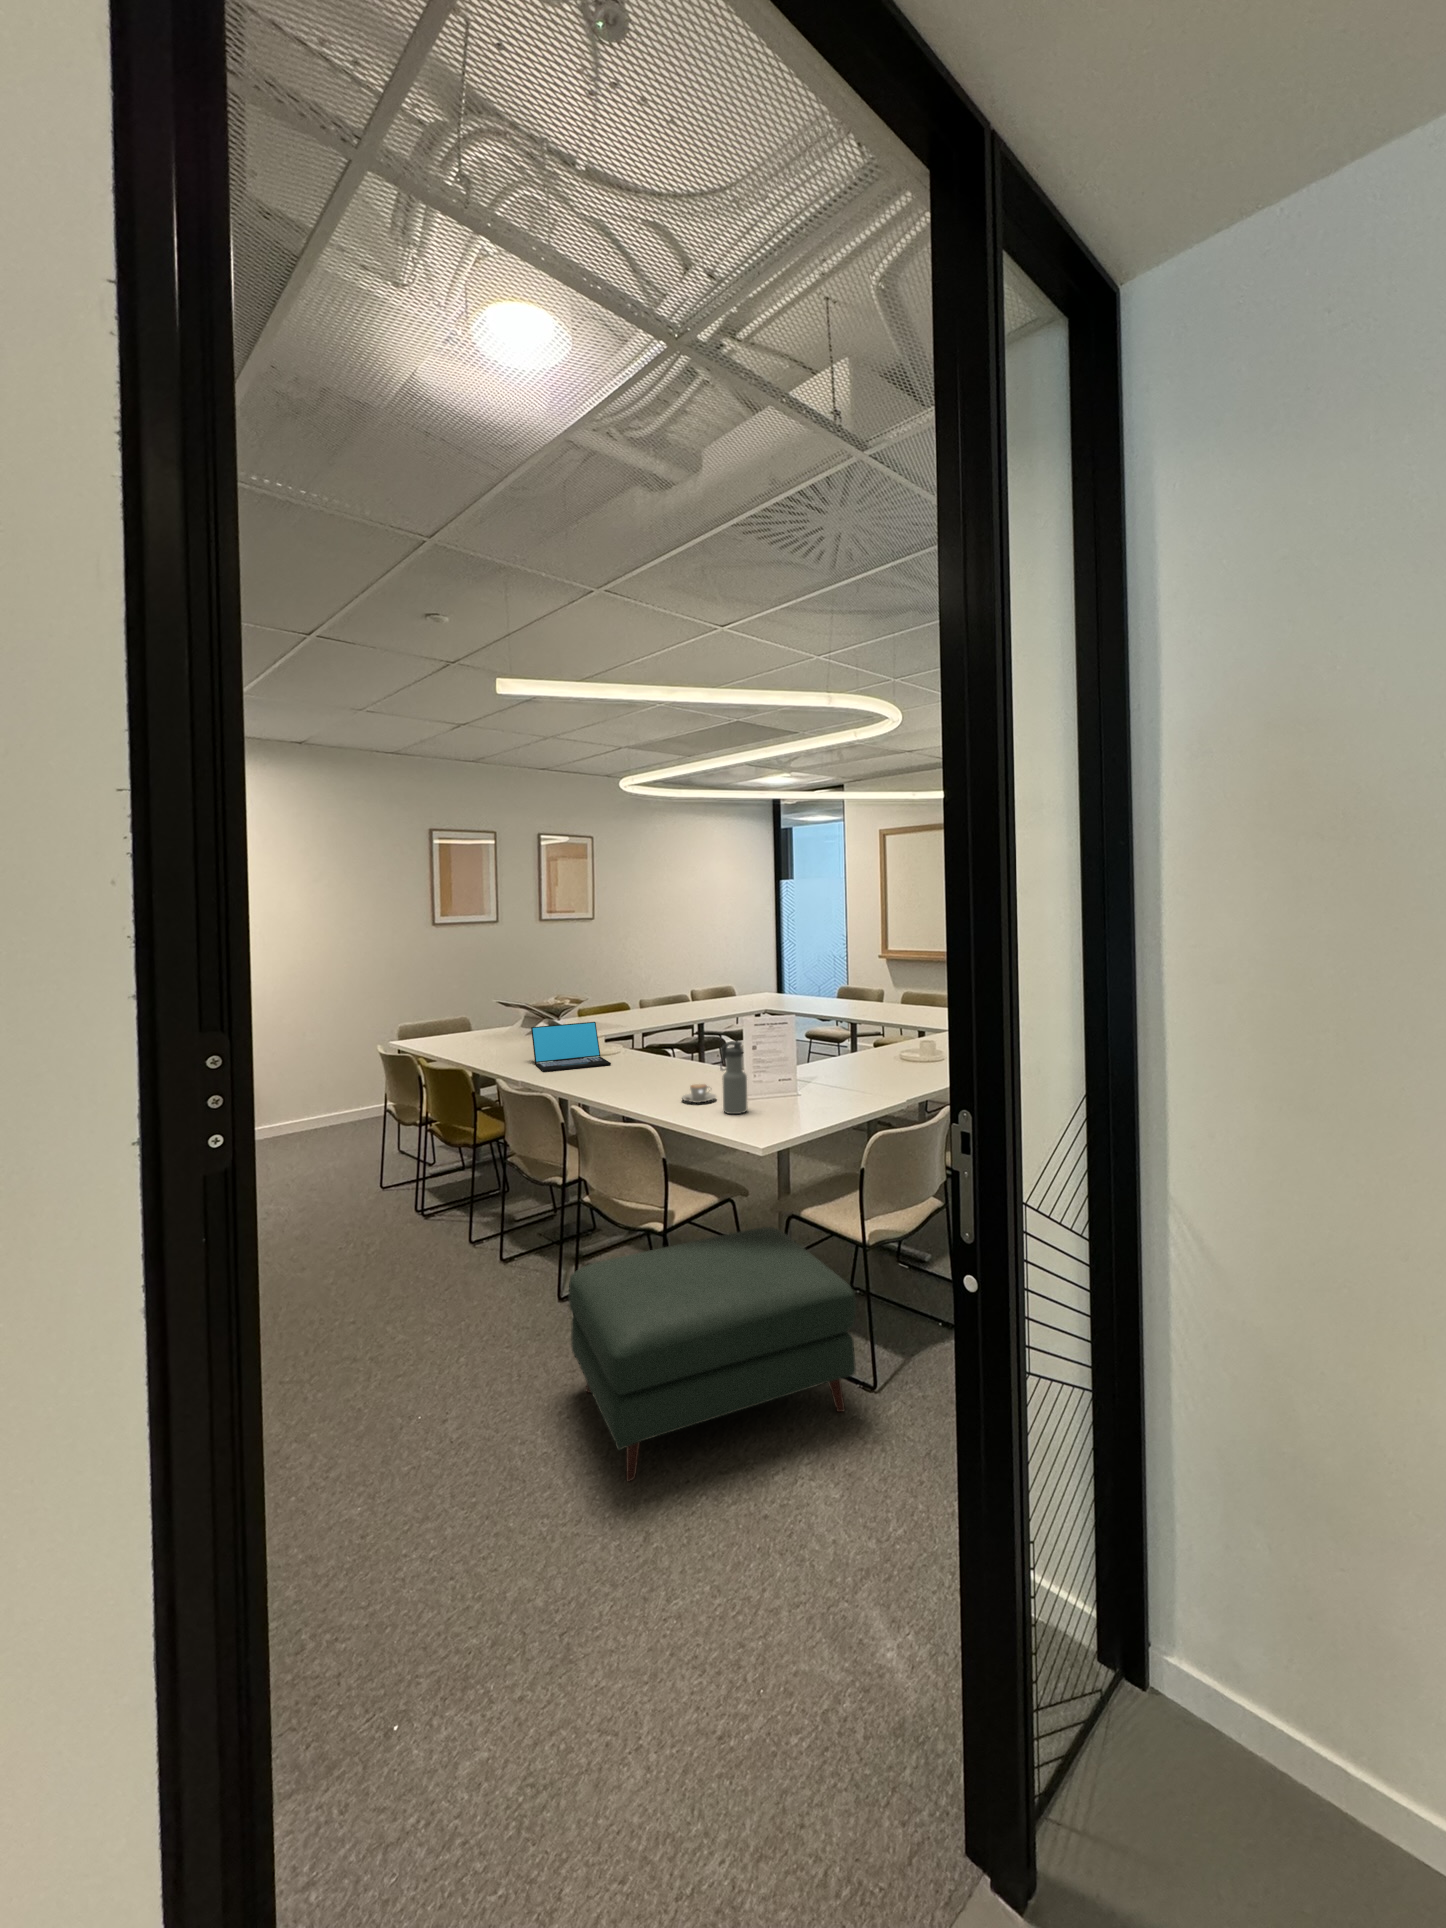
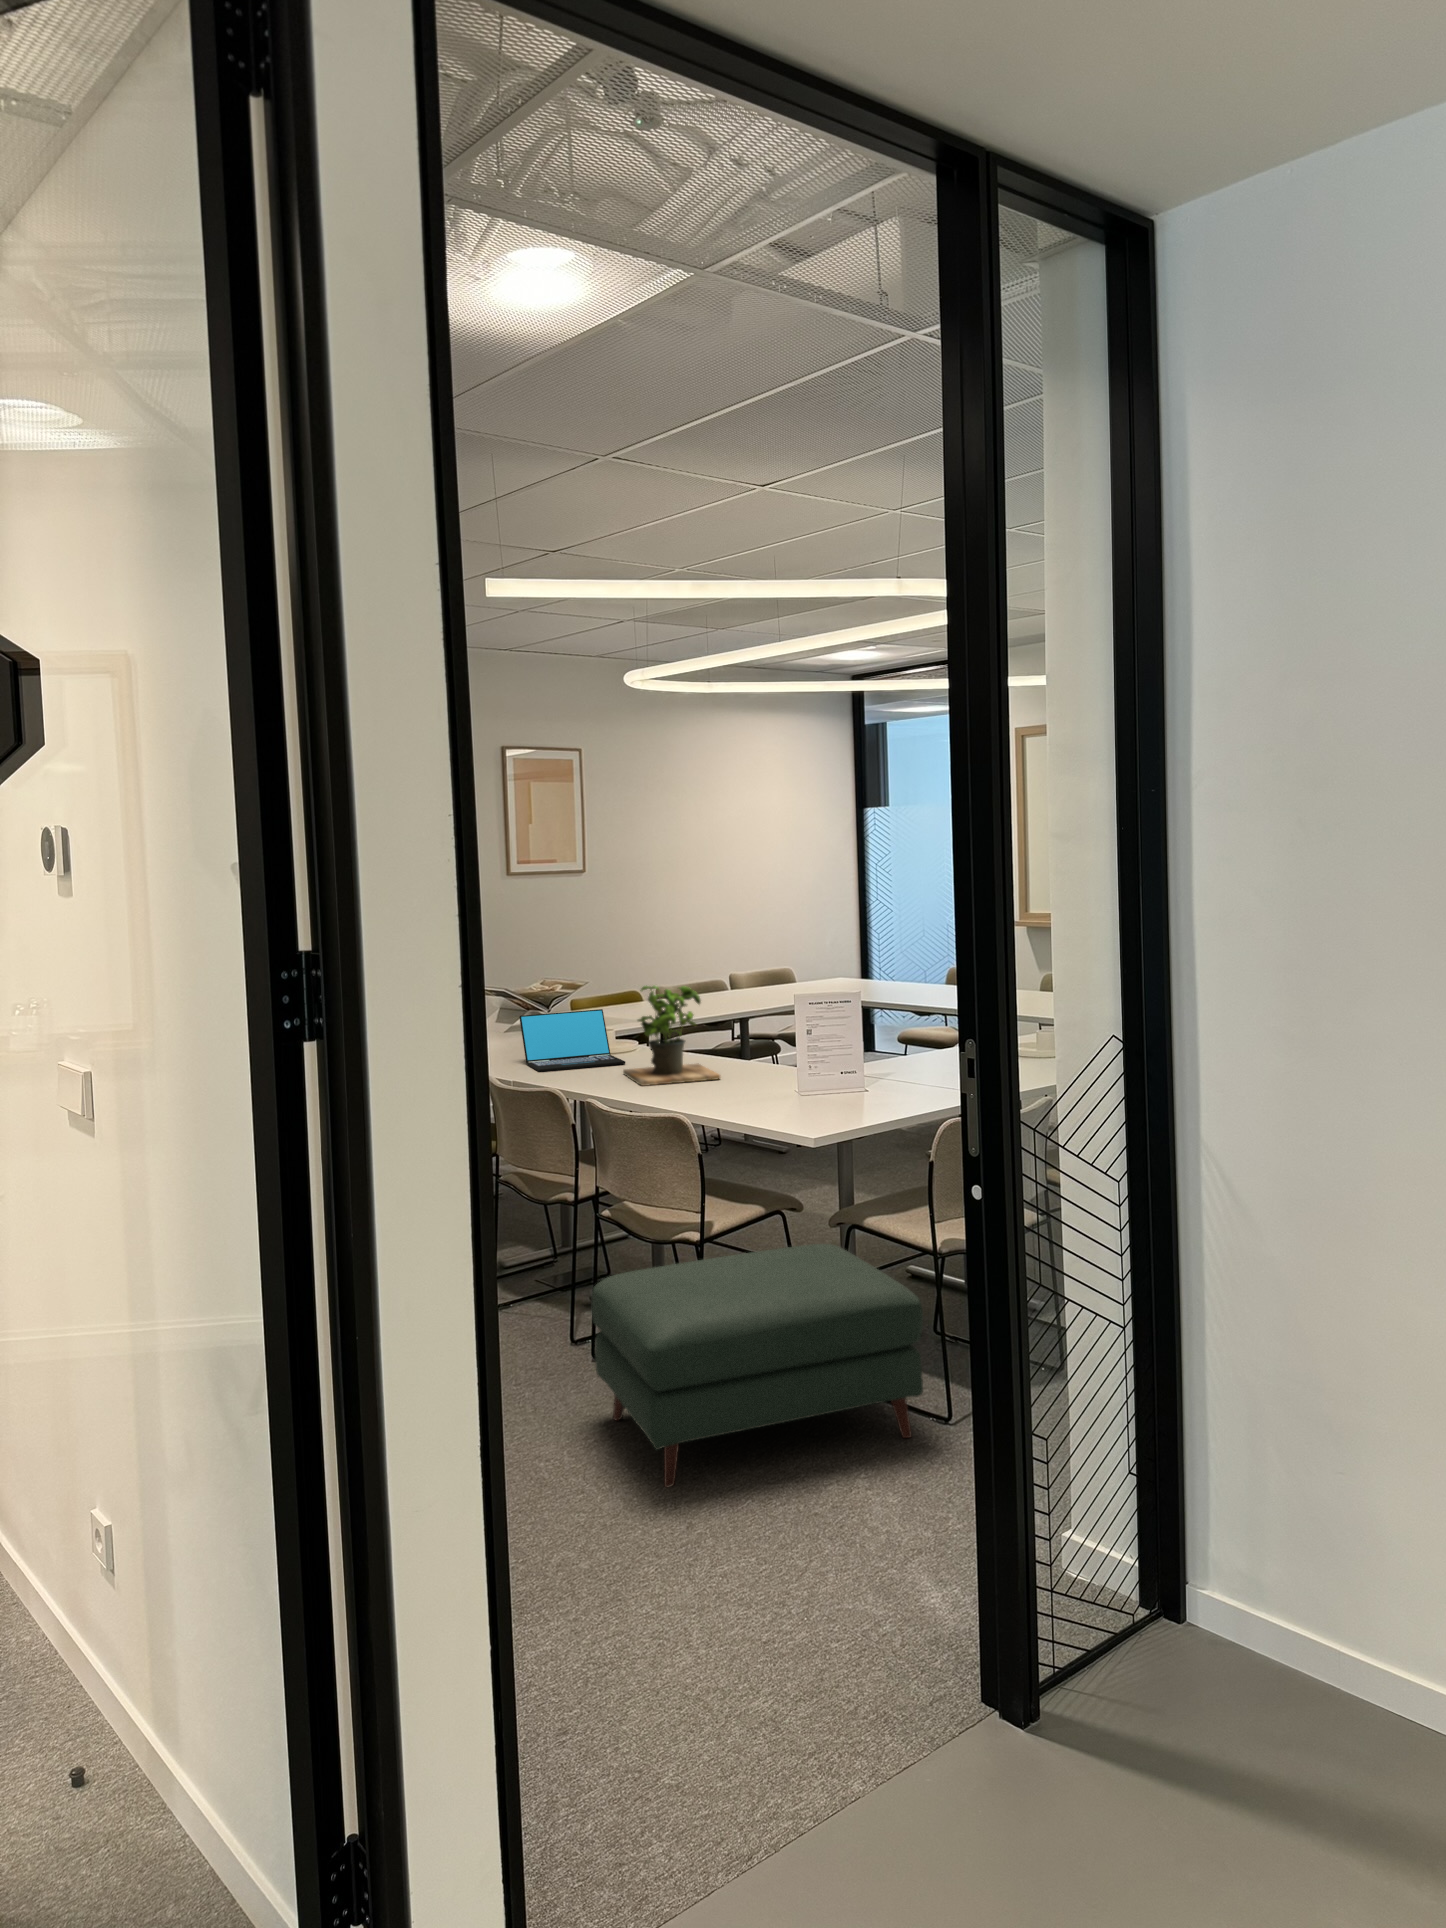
potted plant: none [608,1007,683,1086] -> present [623,986,720,1086]
water bottle: present [720,1041,747,1114] -> none [766,1023,801,1112]
coffee cup: present [682,1084,716,1103] -> none [718,1079,763,1101]

